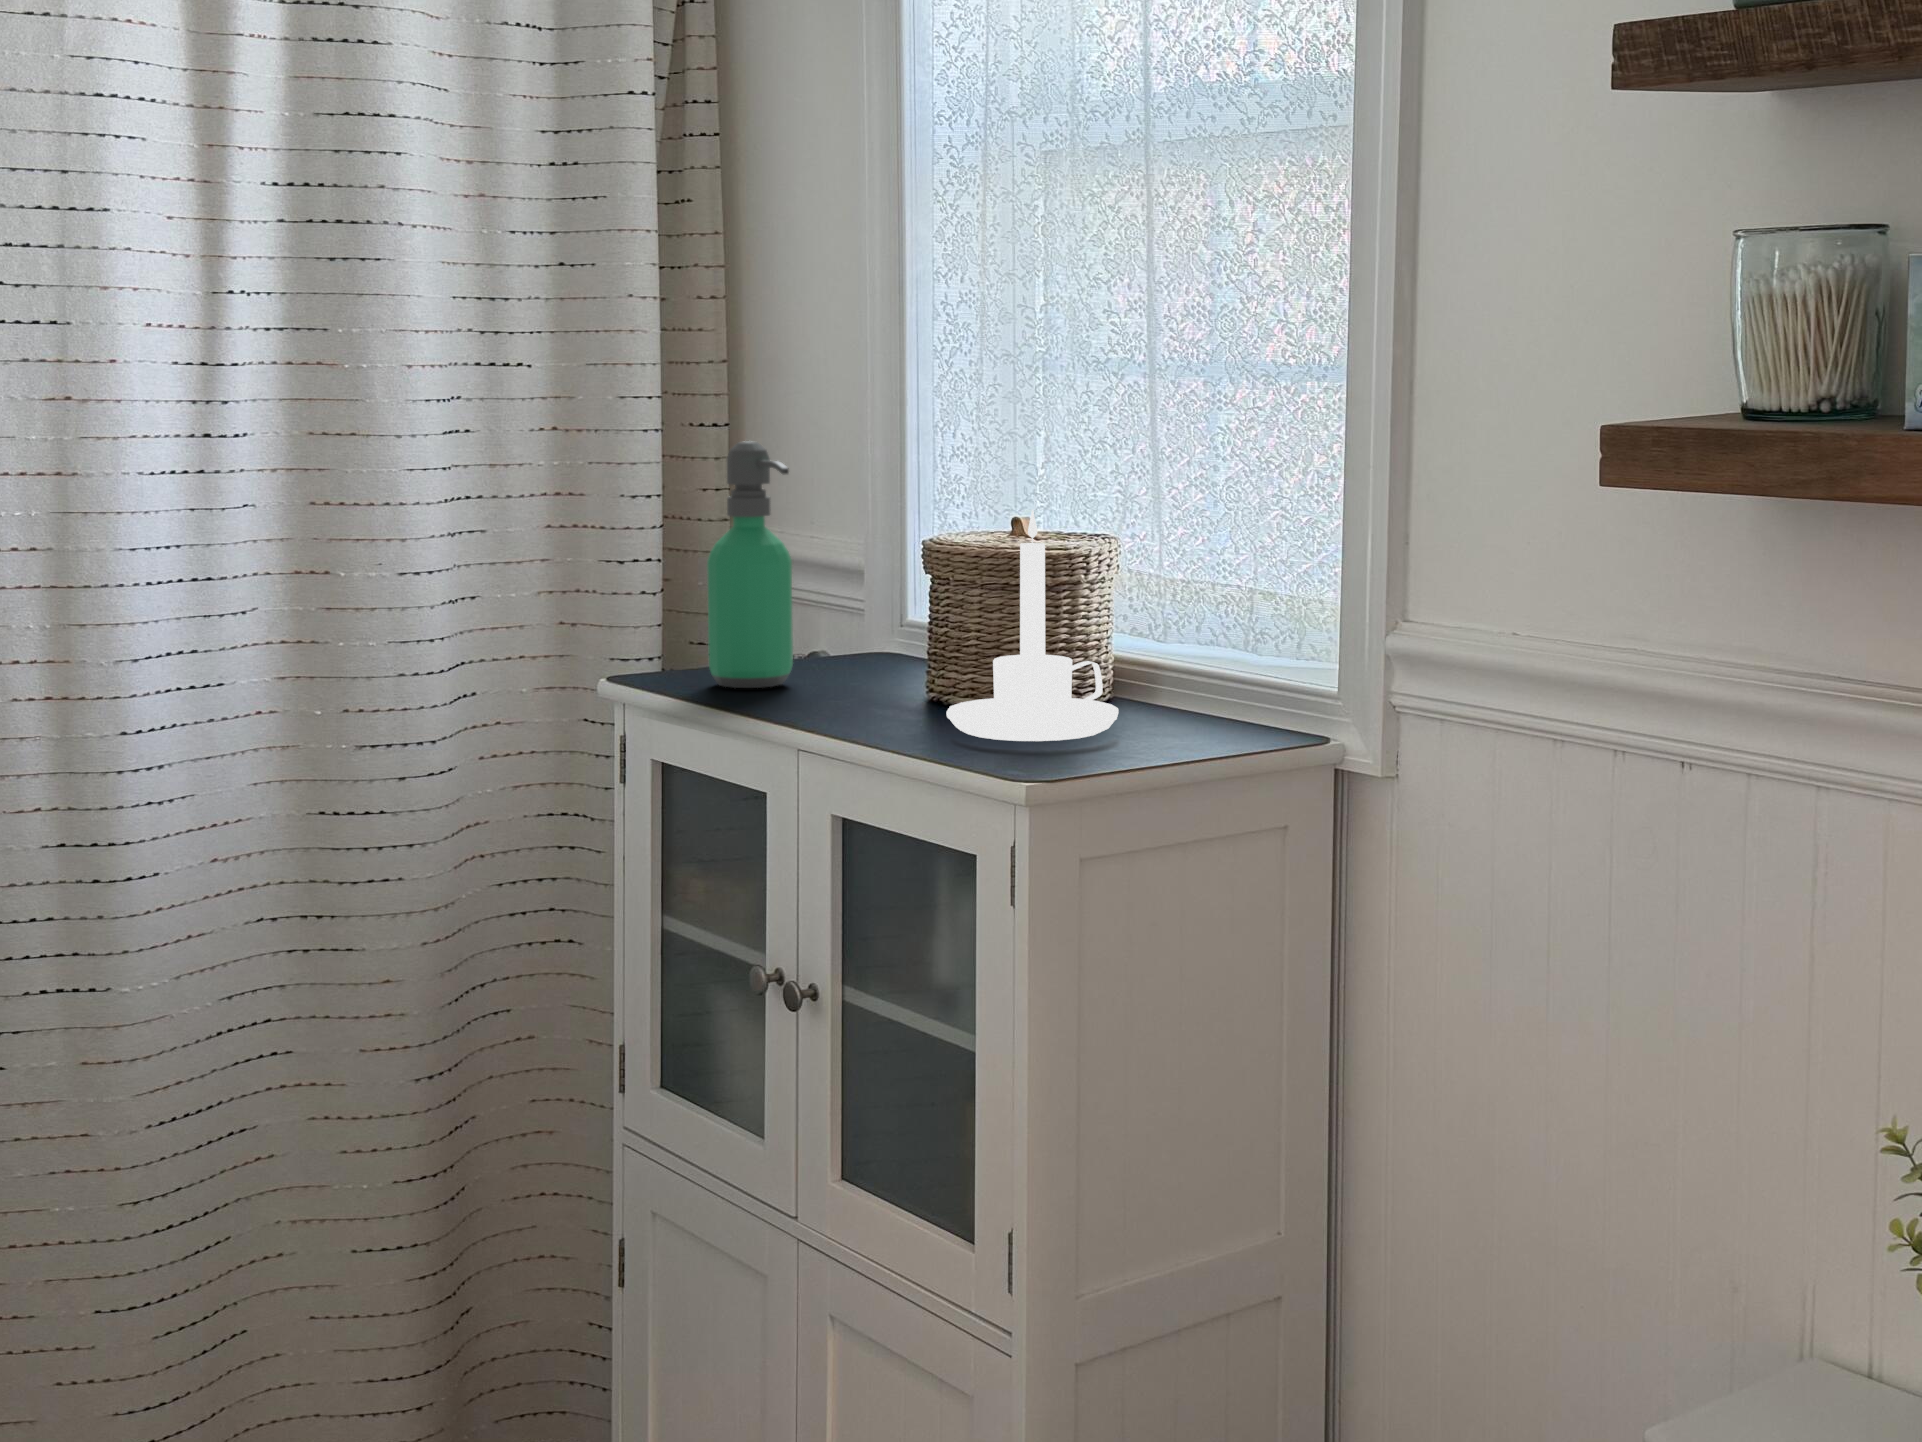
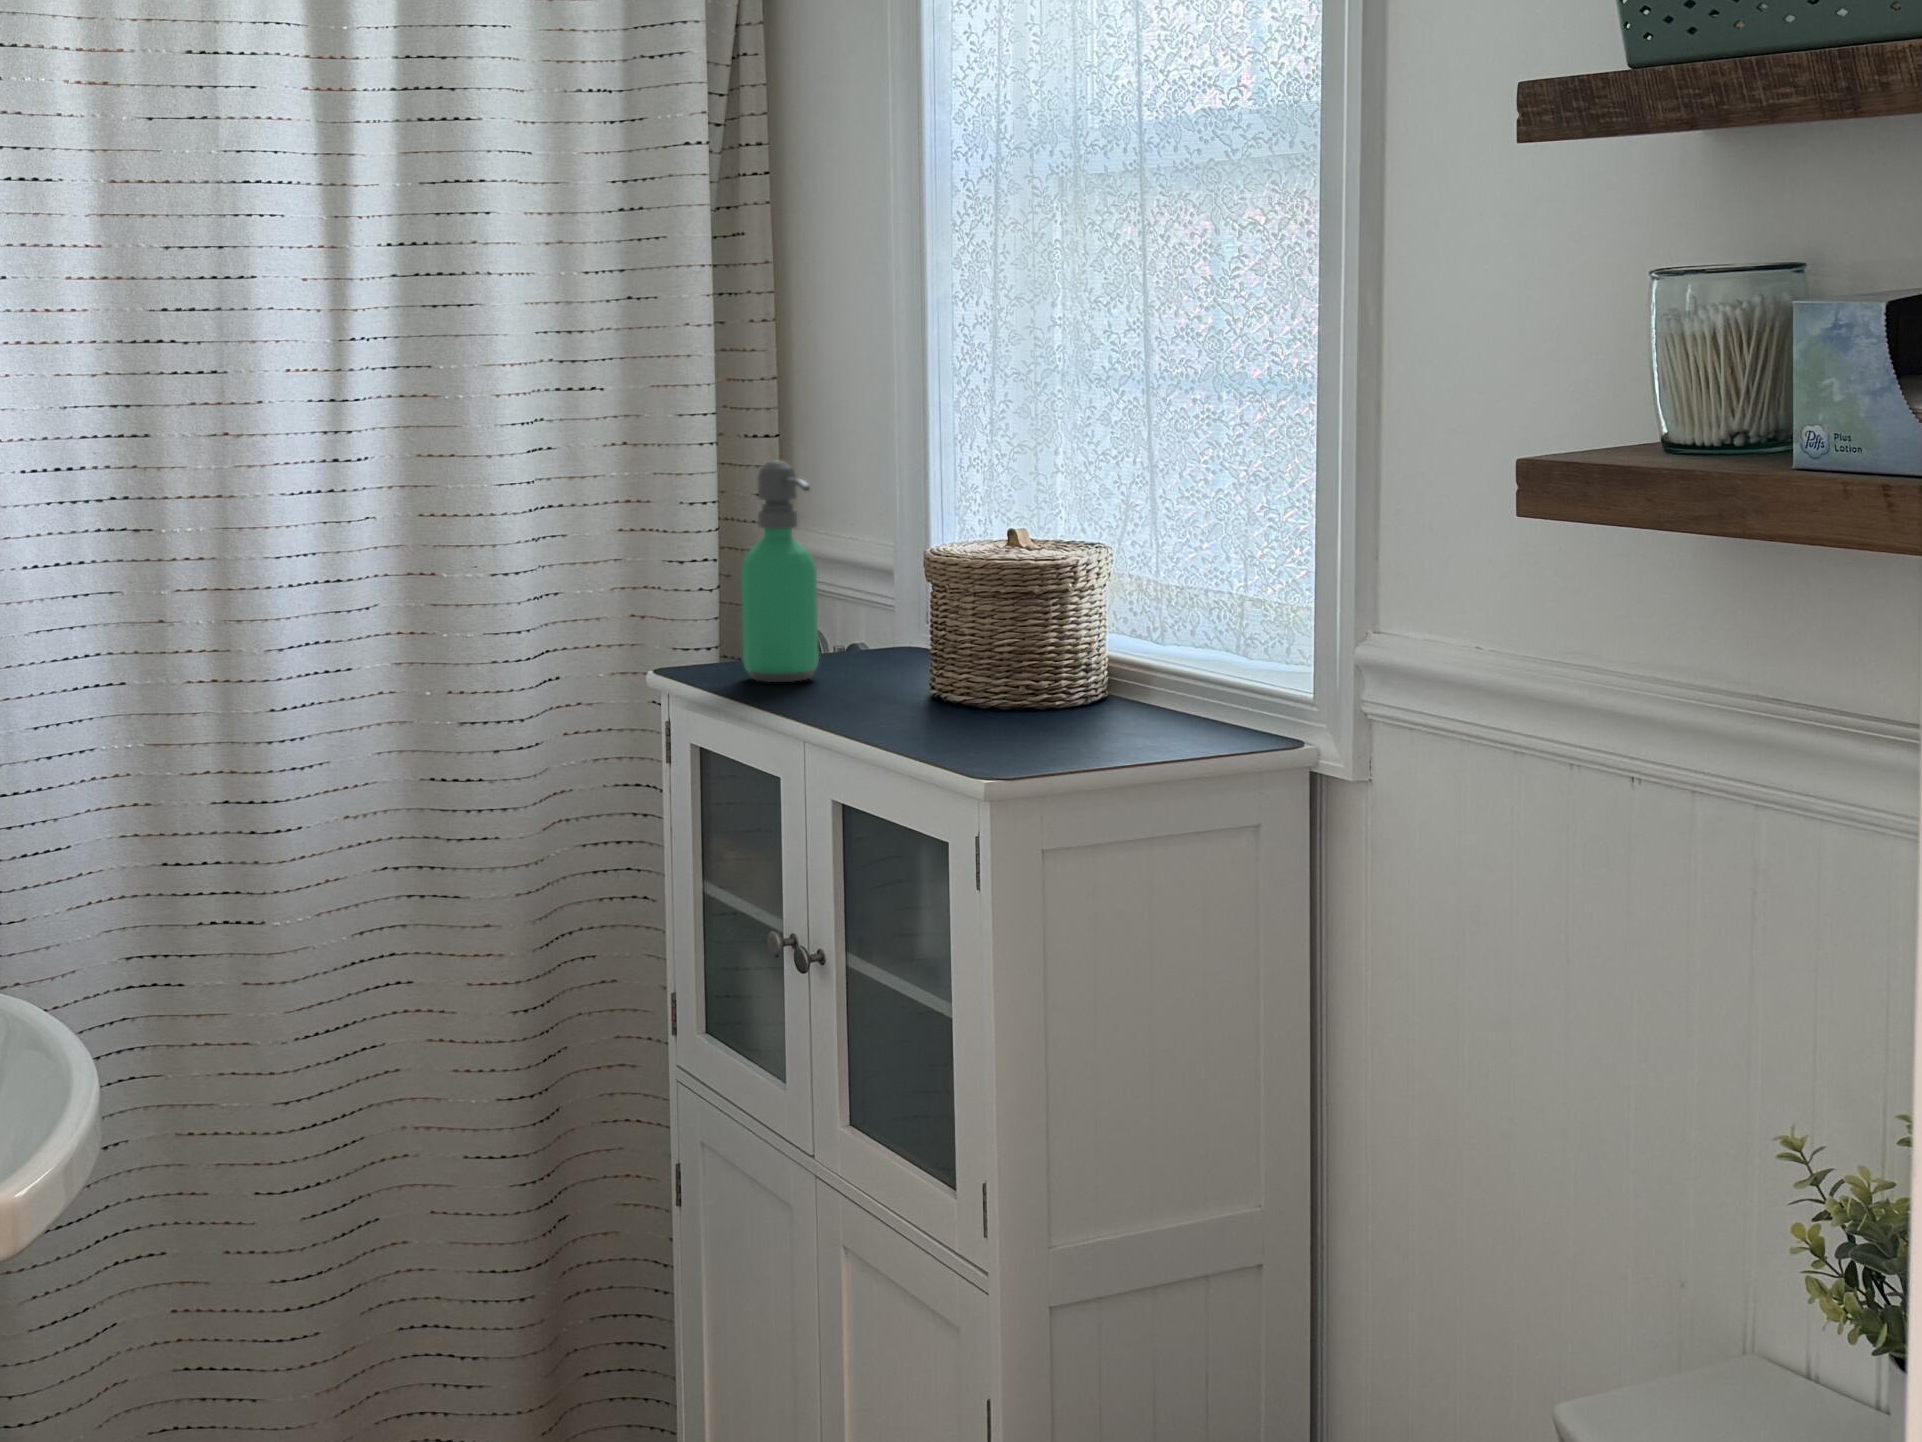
candle holder: present [946,510,1119,741] -> none [938,526,1098,738]

